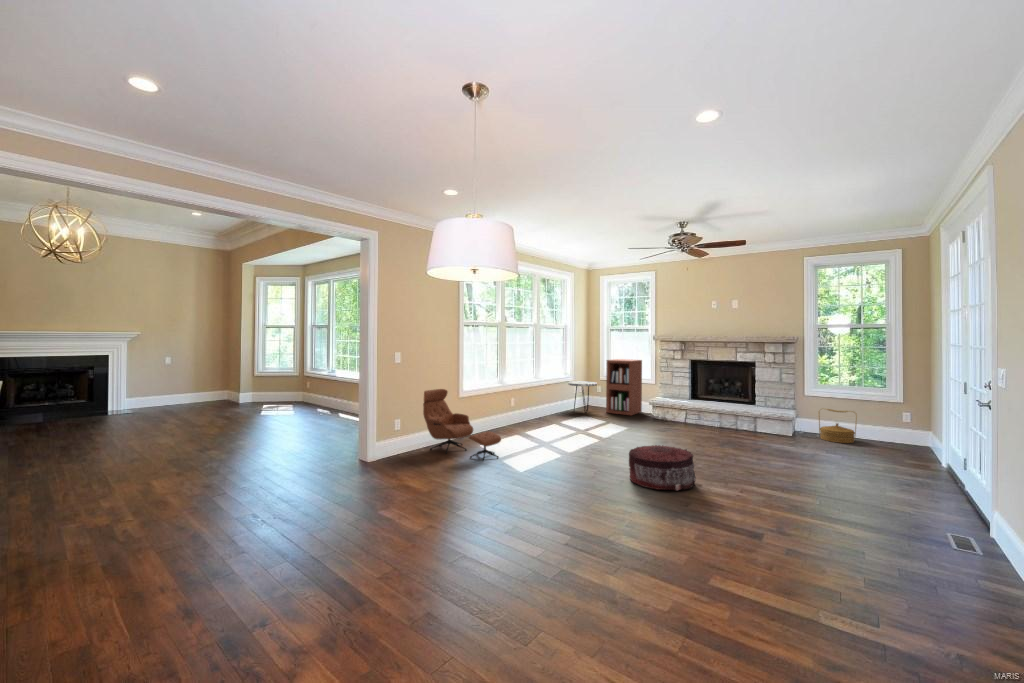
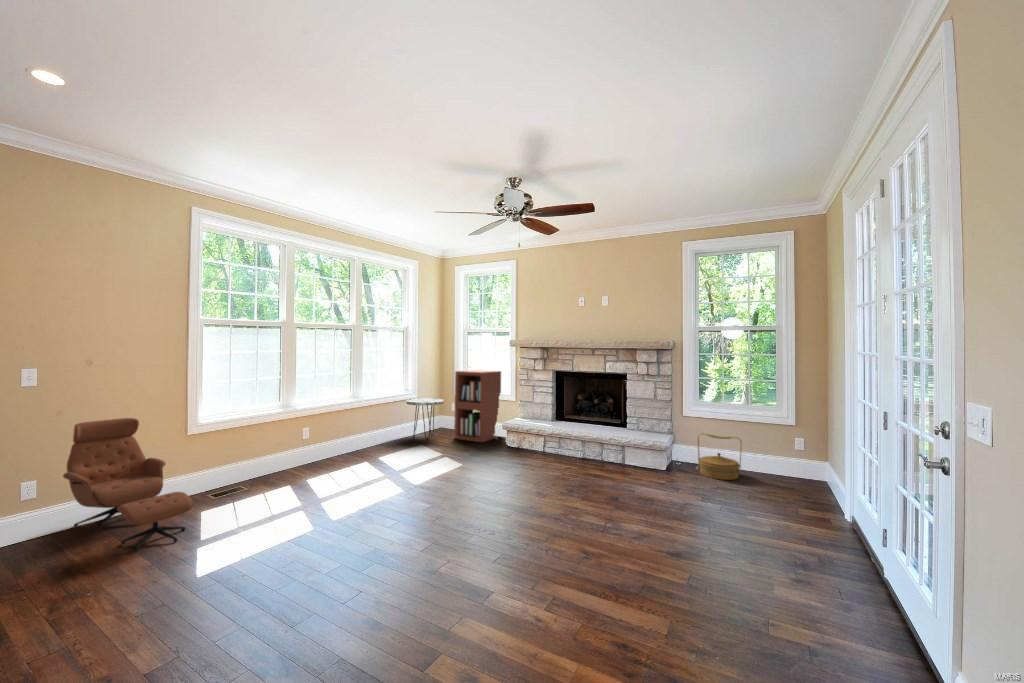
pouf: present [629,445,696,490] -> none [358,515,473,622]

